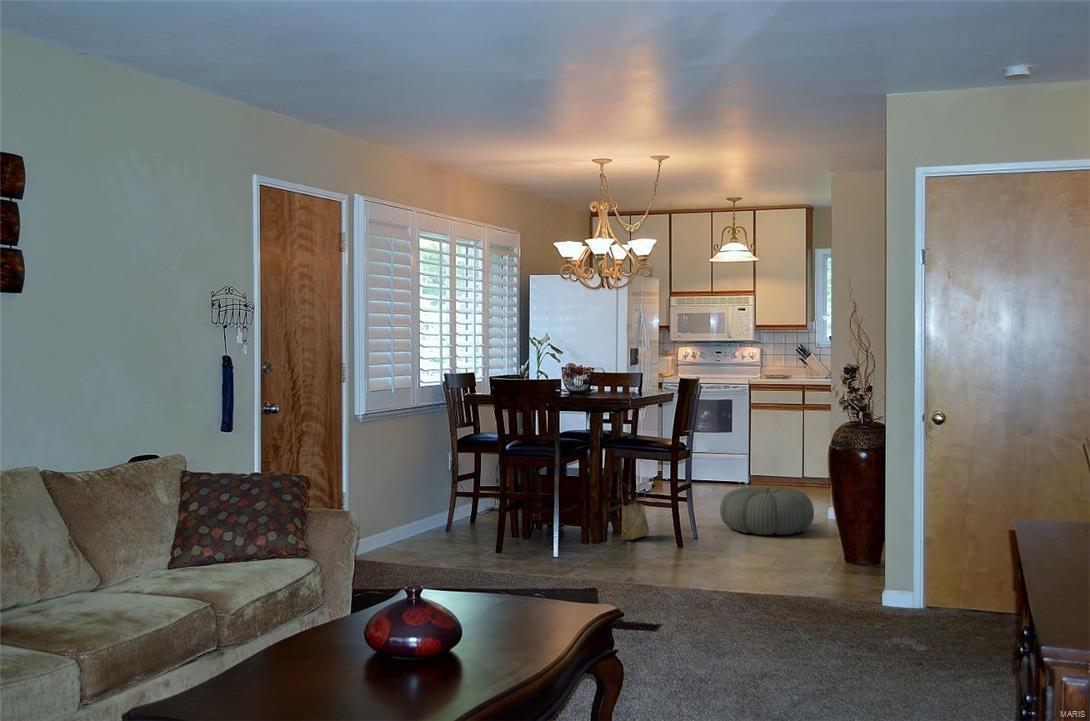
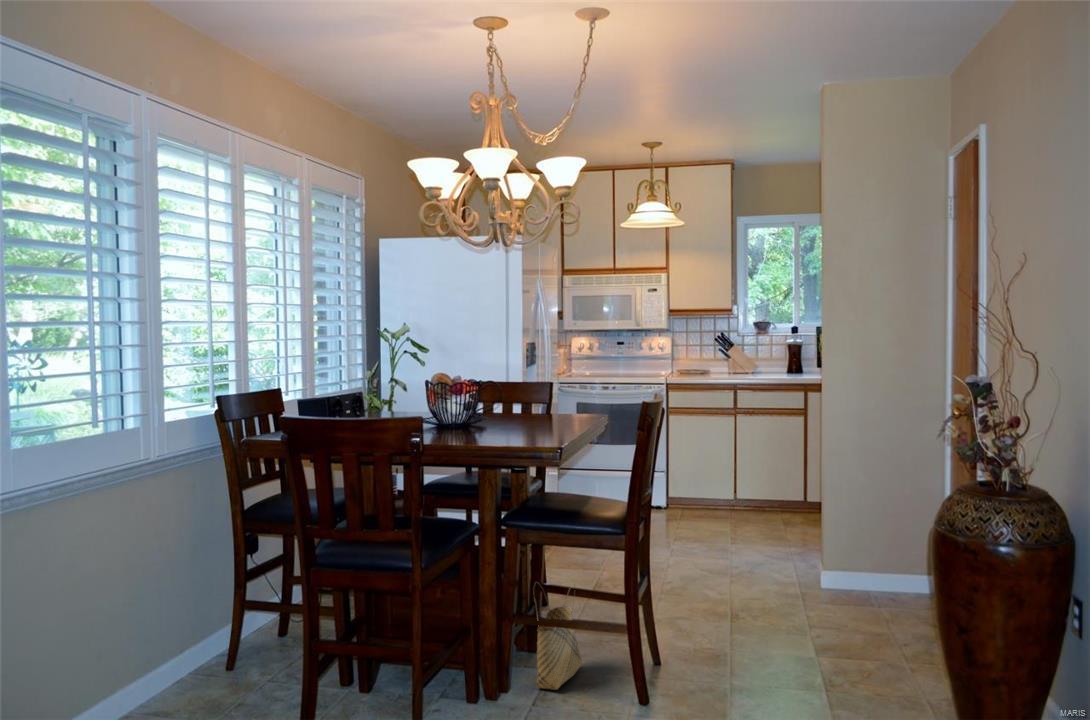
pouf: present [720,486,814,535] -> none [684,556,835,650]

